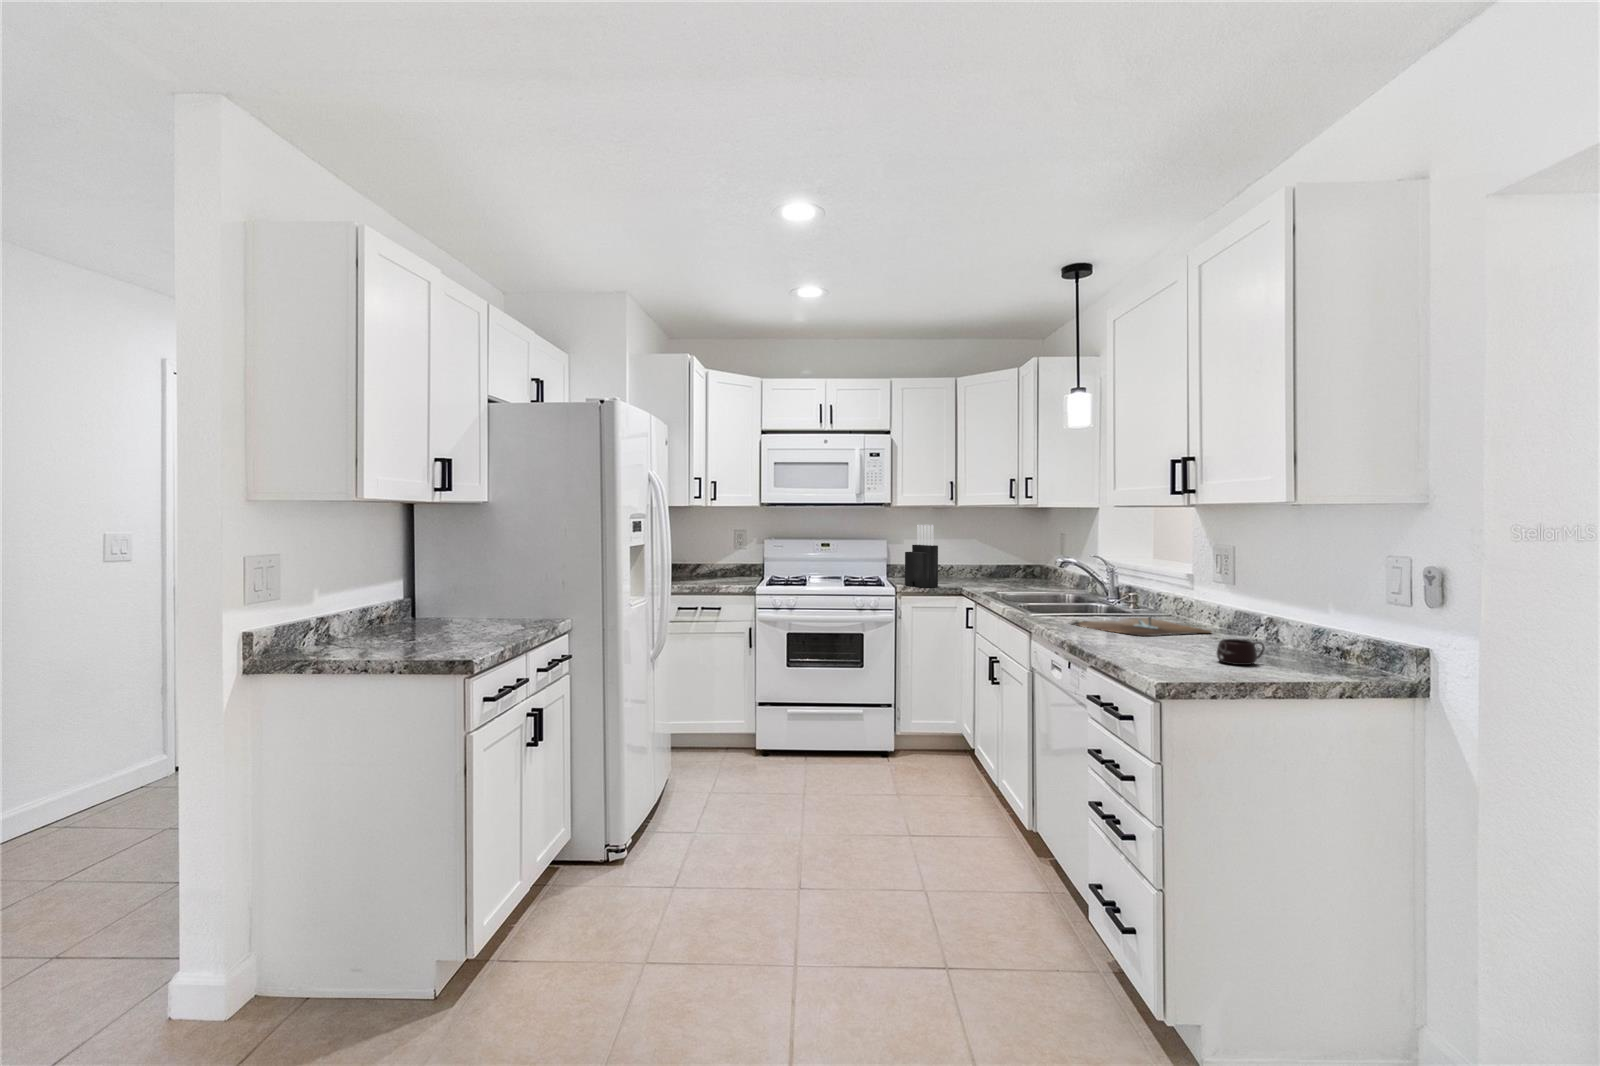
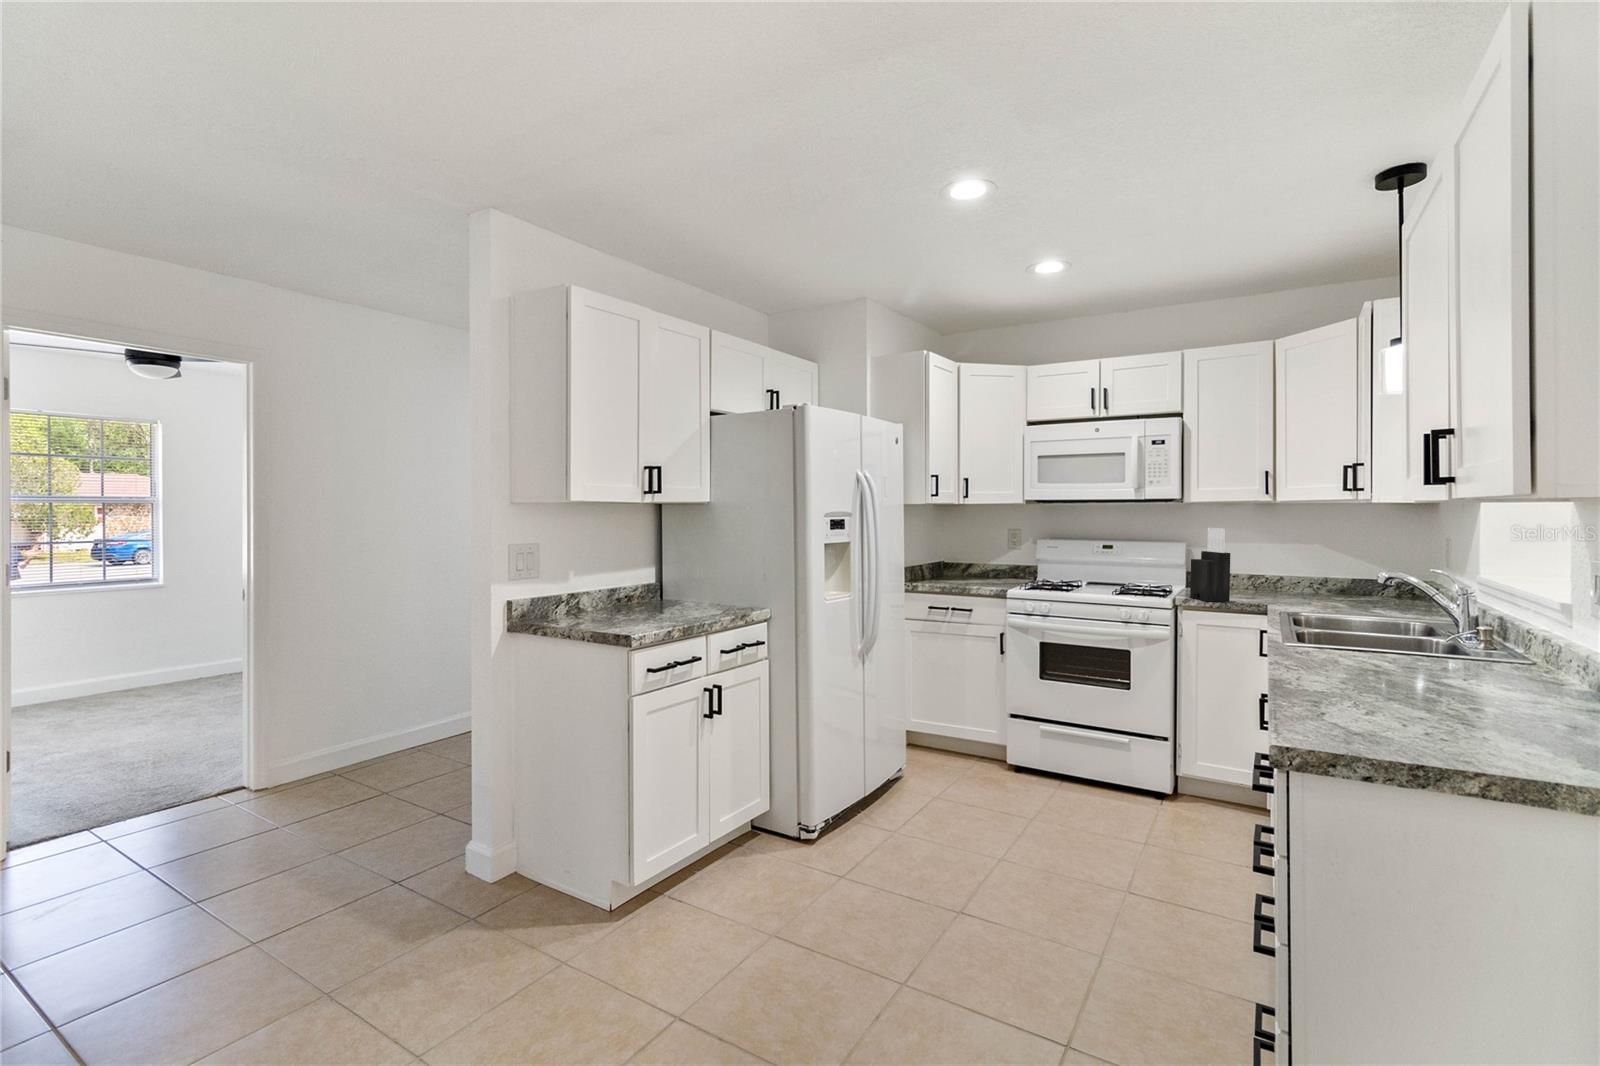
cutting board: present [1070,616,1211,636] -> none [1317,654,1542,692]
mug: present [1217,639,1265,665] -> none [1445,701,1535,743]

